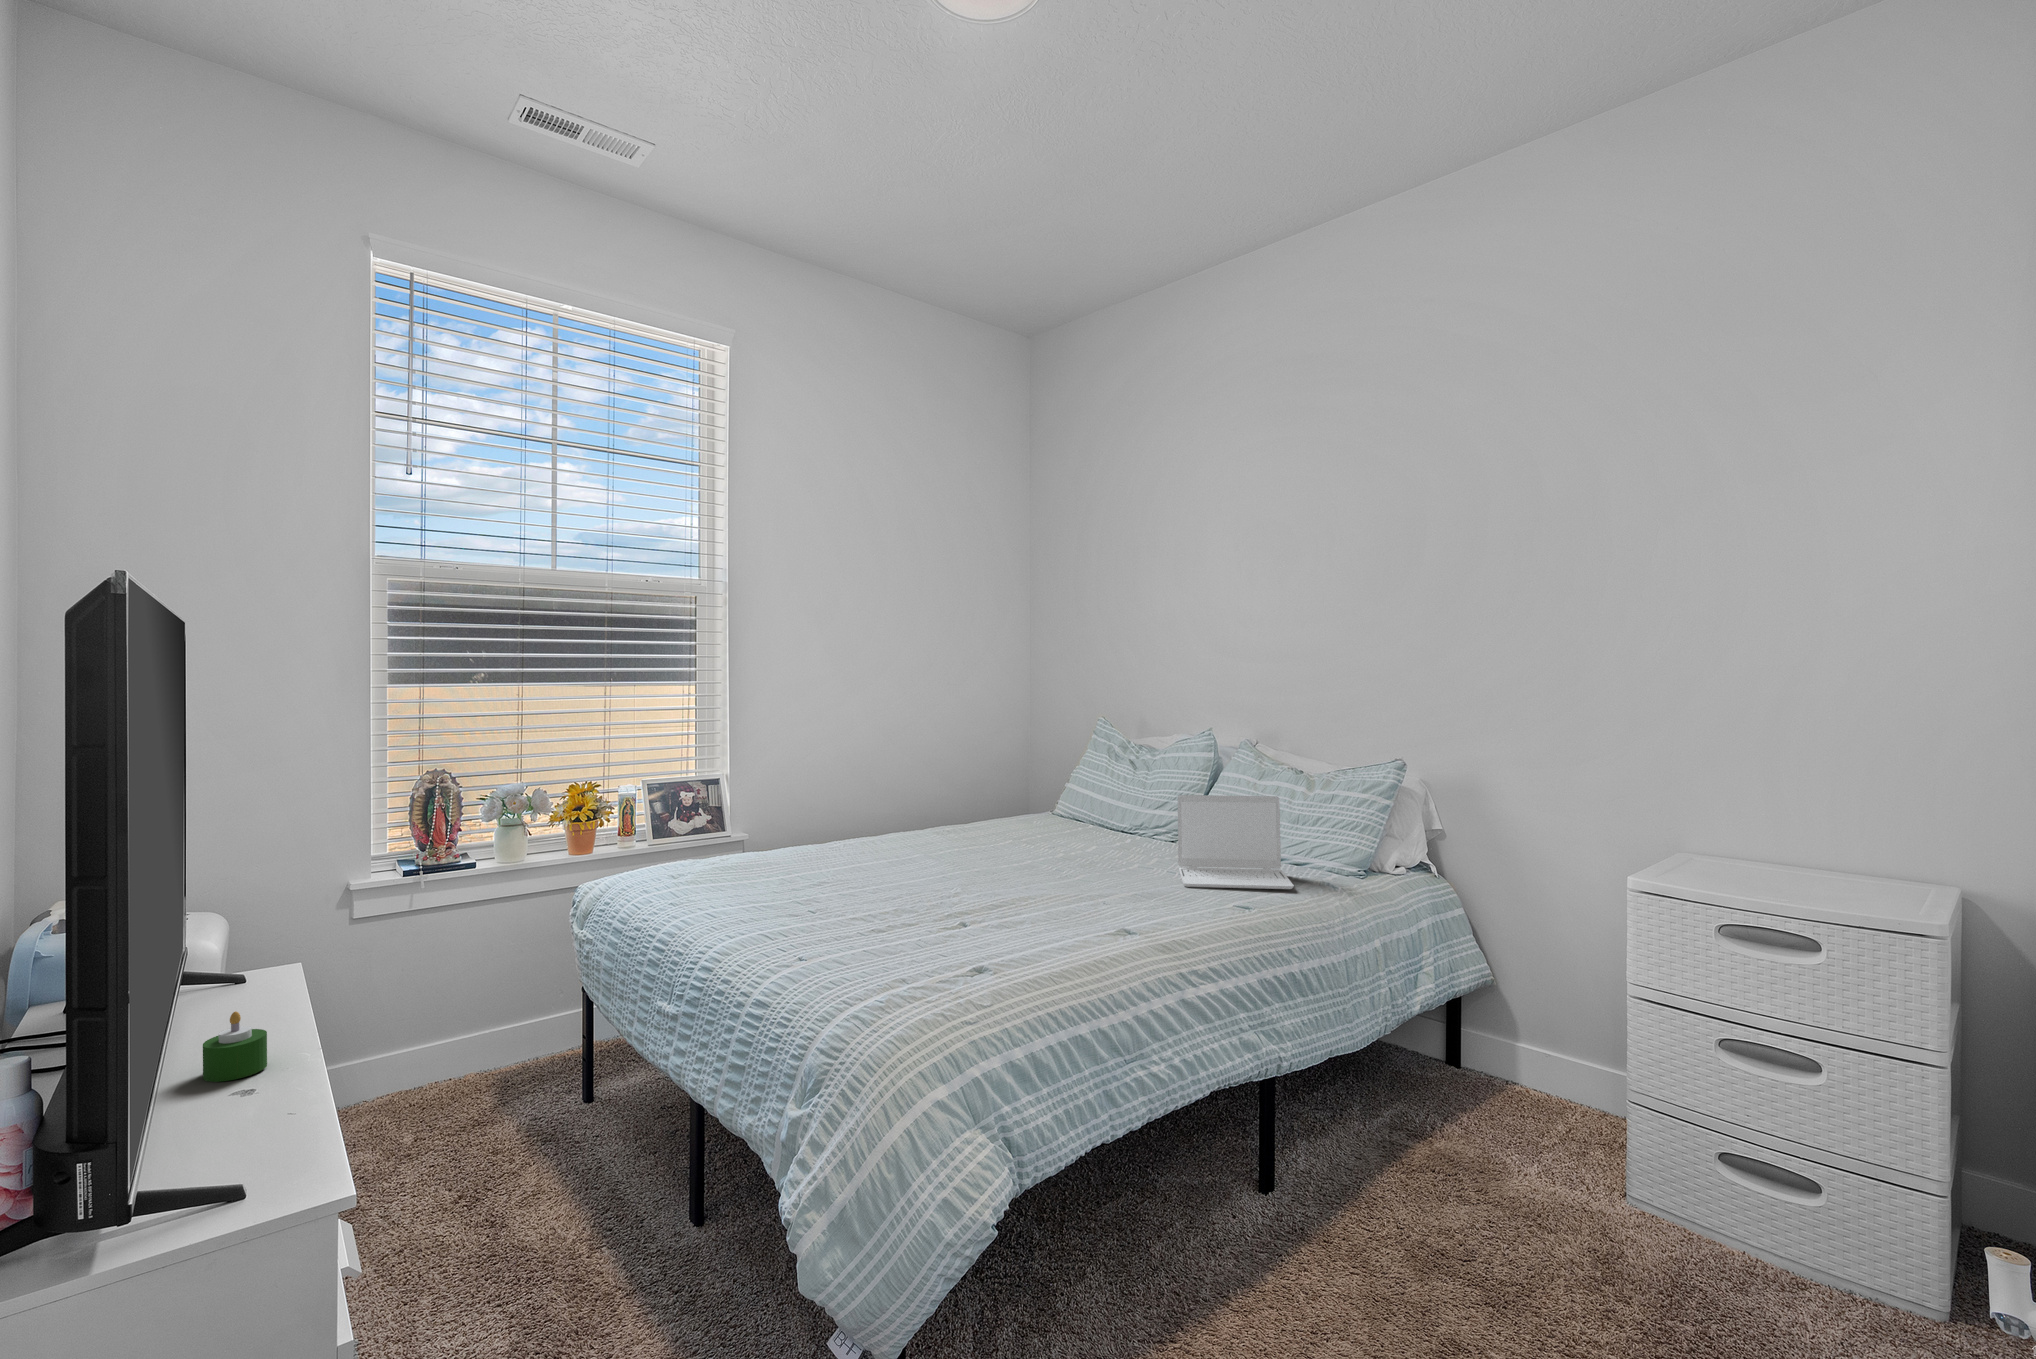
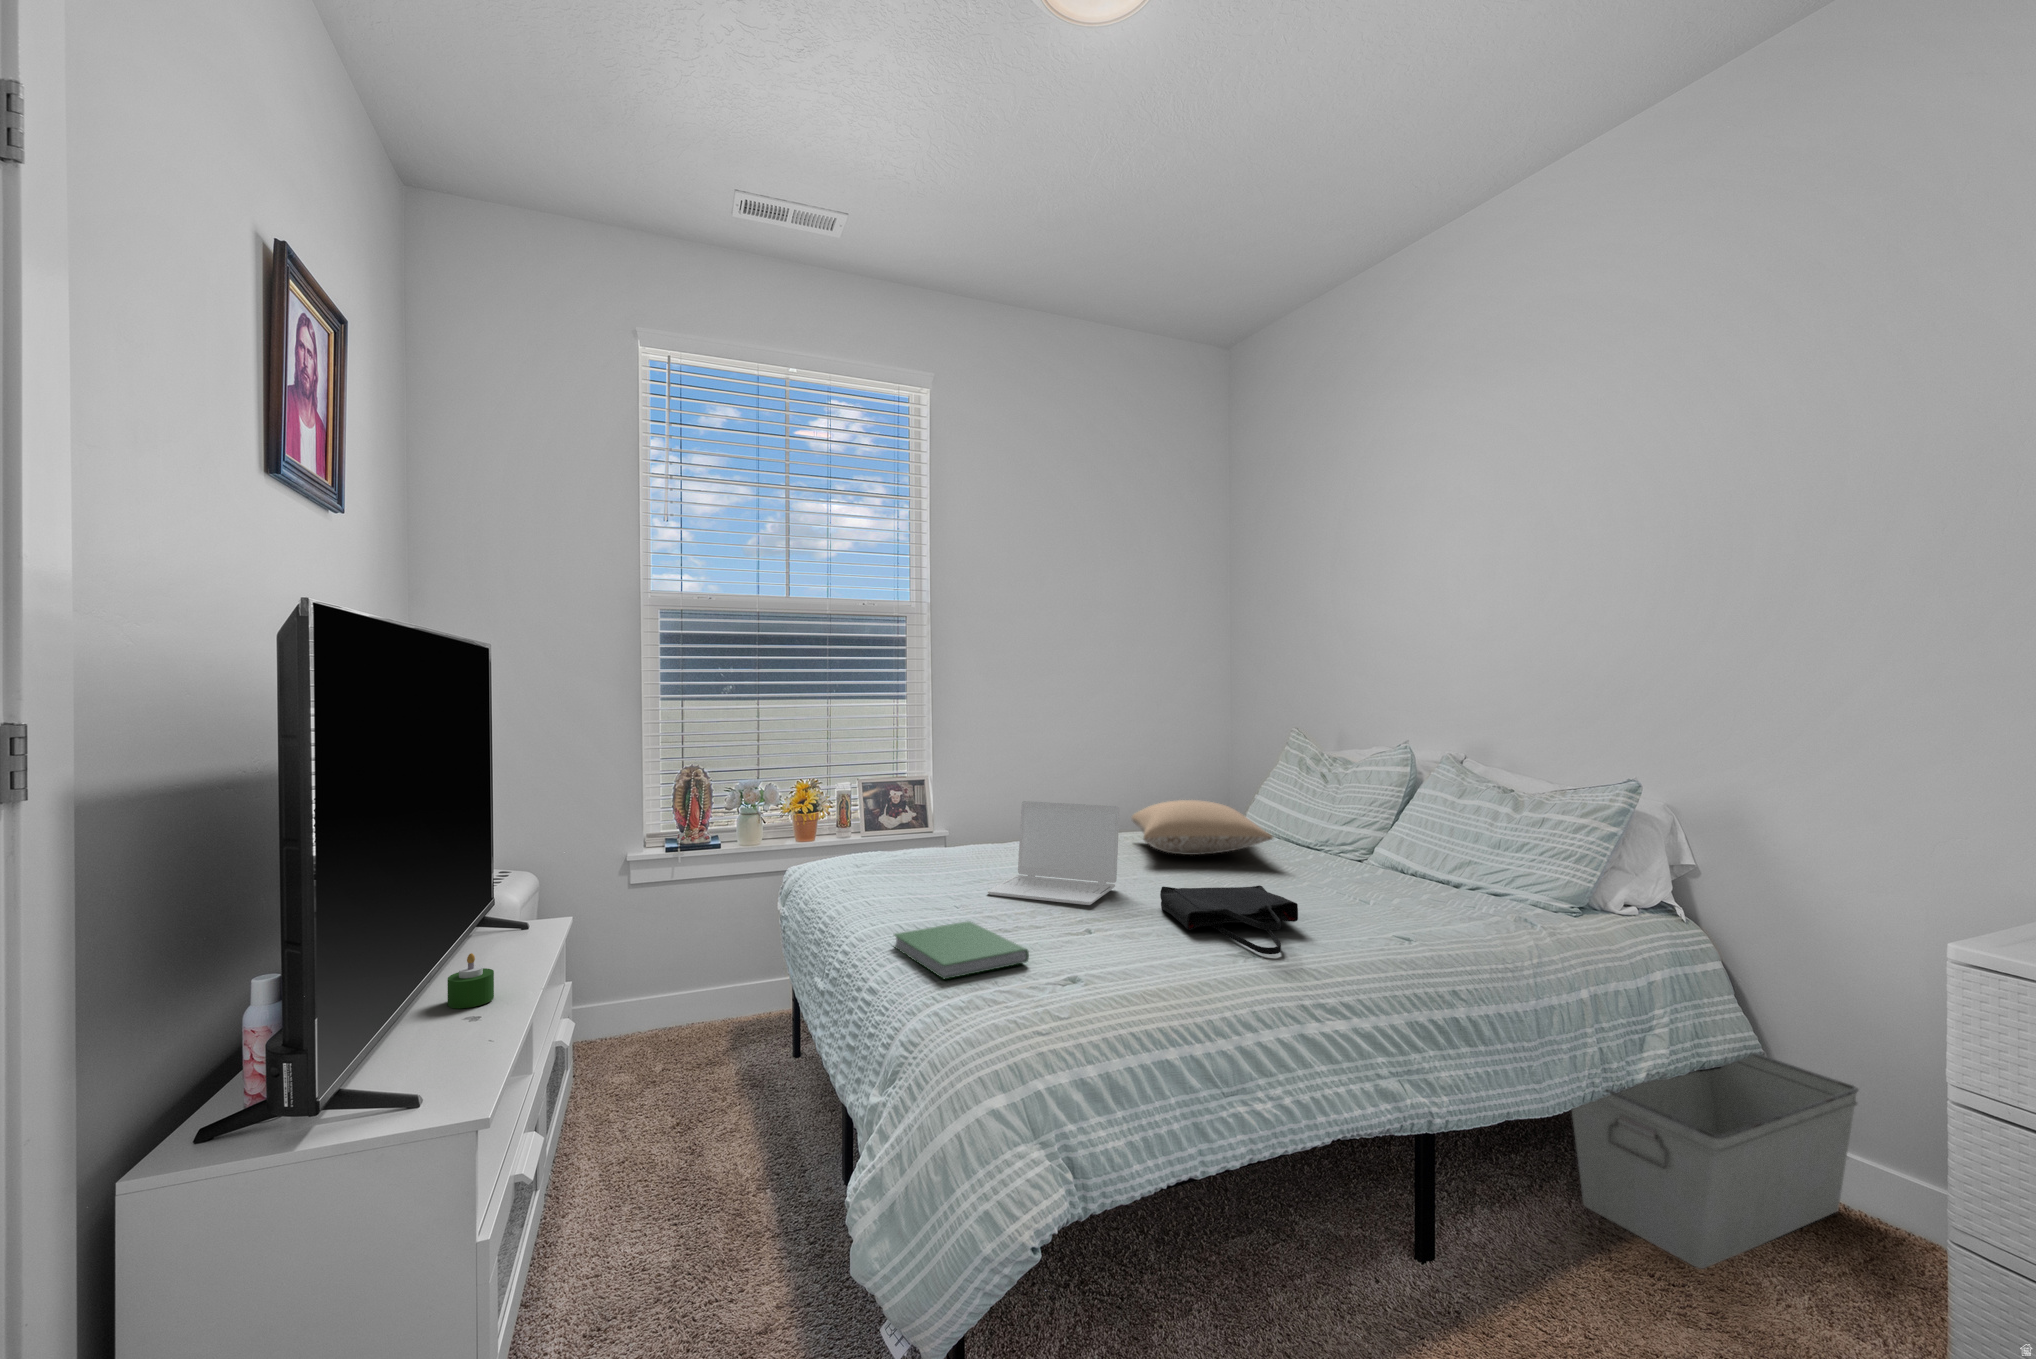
pillow: none [953,792,1102,845] -> present [1131,800,1273,855]
laptop: present [1178,795,1294,889] -> present [987,801,1119,905]
tote bag: none [1020,869,1153,931] -> present [1160,885,1298,954]
hardcover book: none [771,924,925,983] -> present [894,921,1029,979]
storage bin: none [1362,973,1562,1161] -> present [1572,1053,1858,1269]

